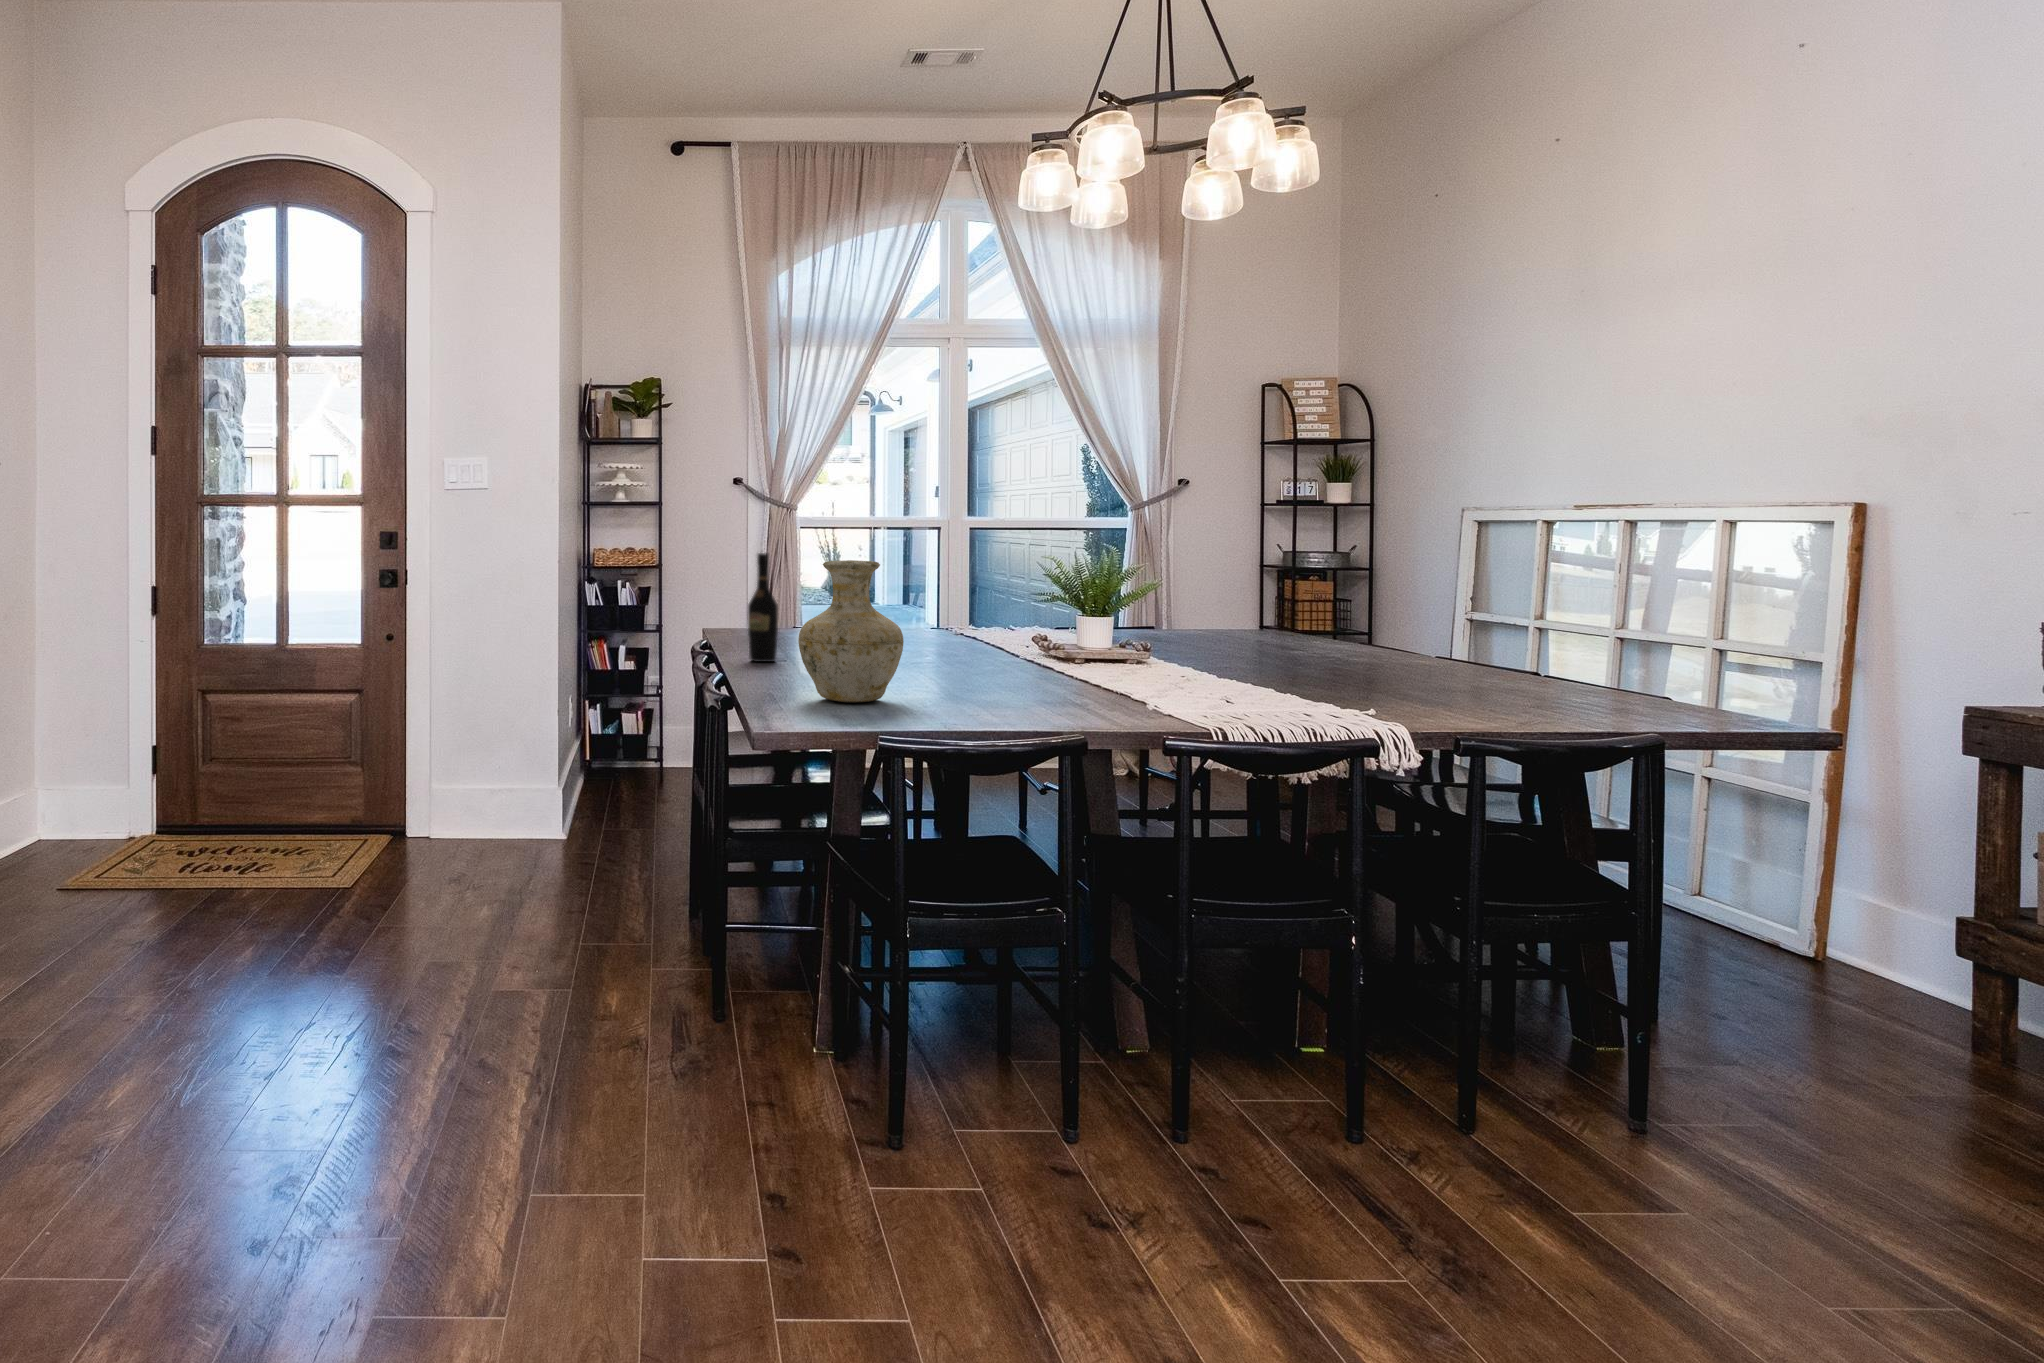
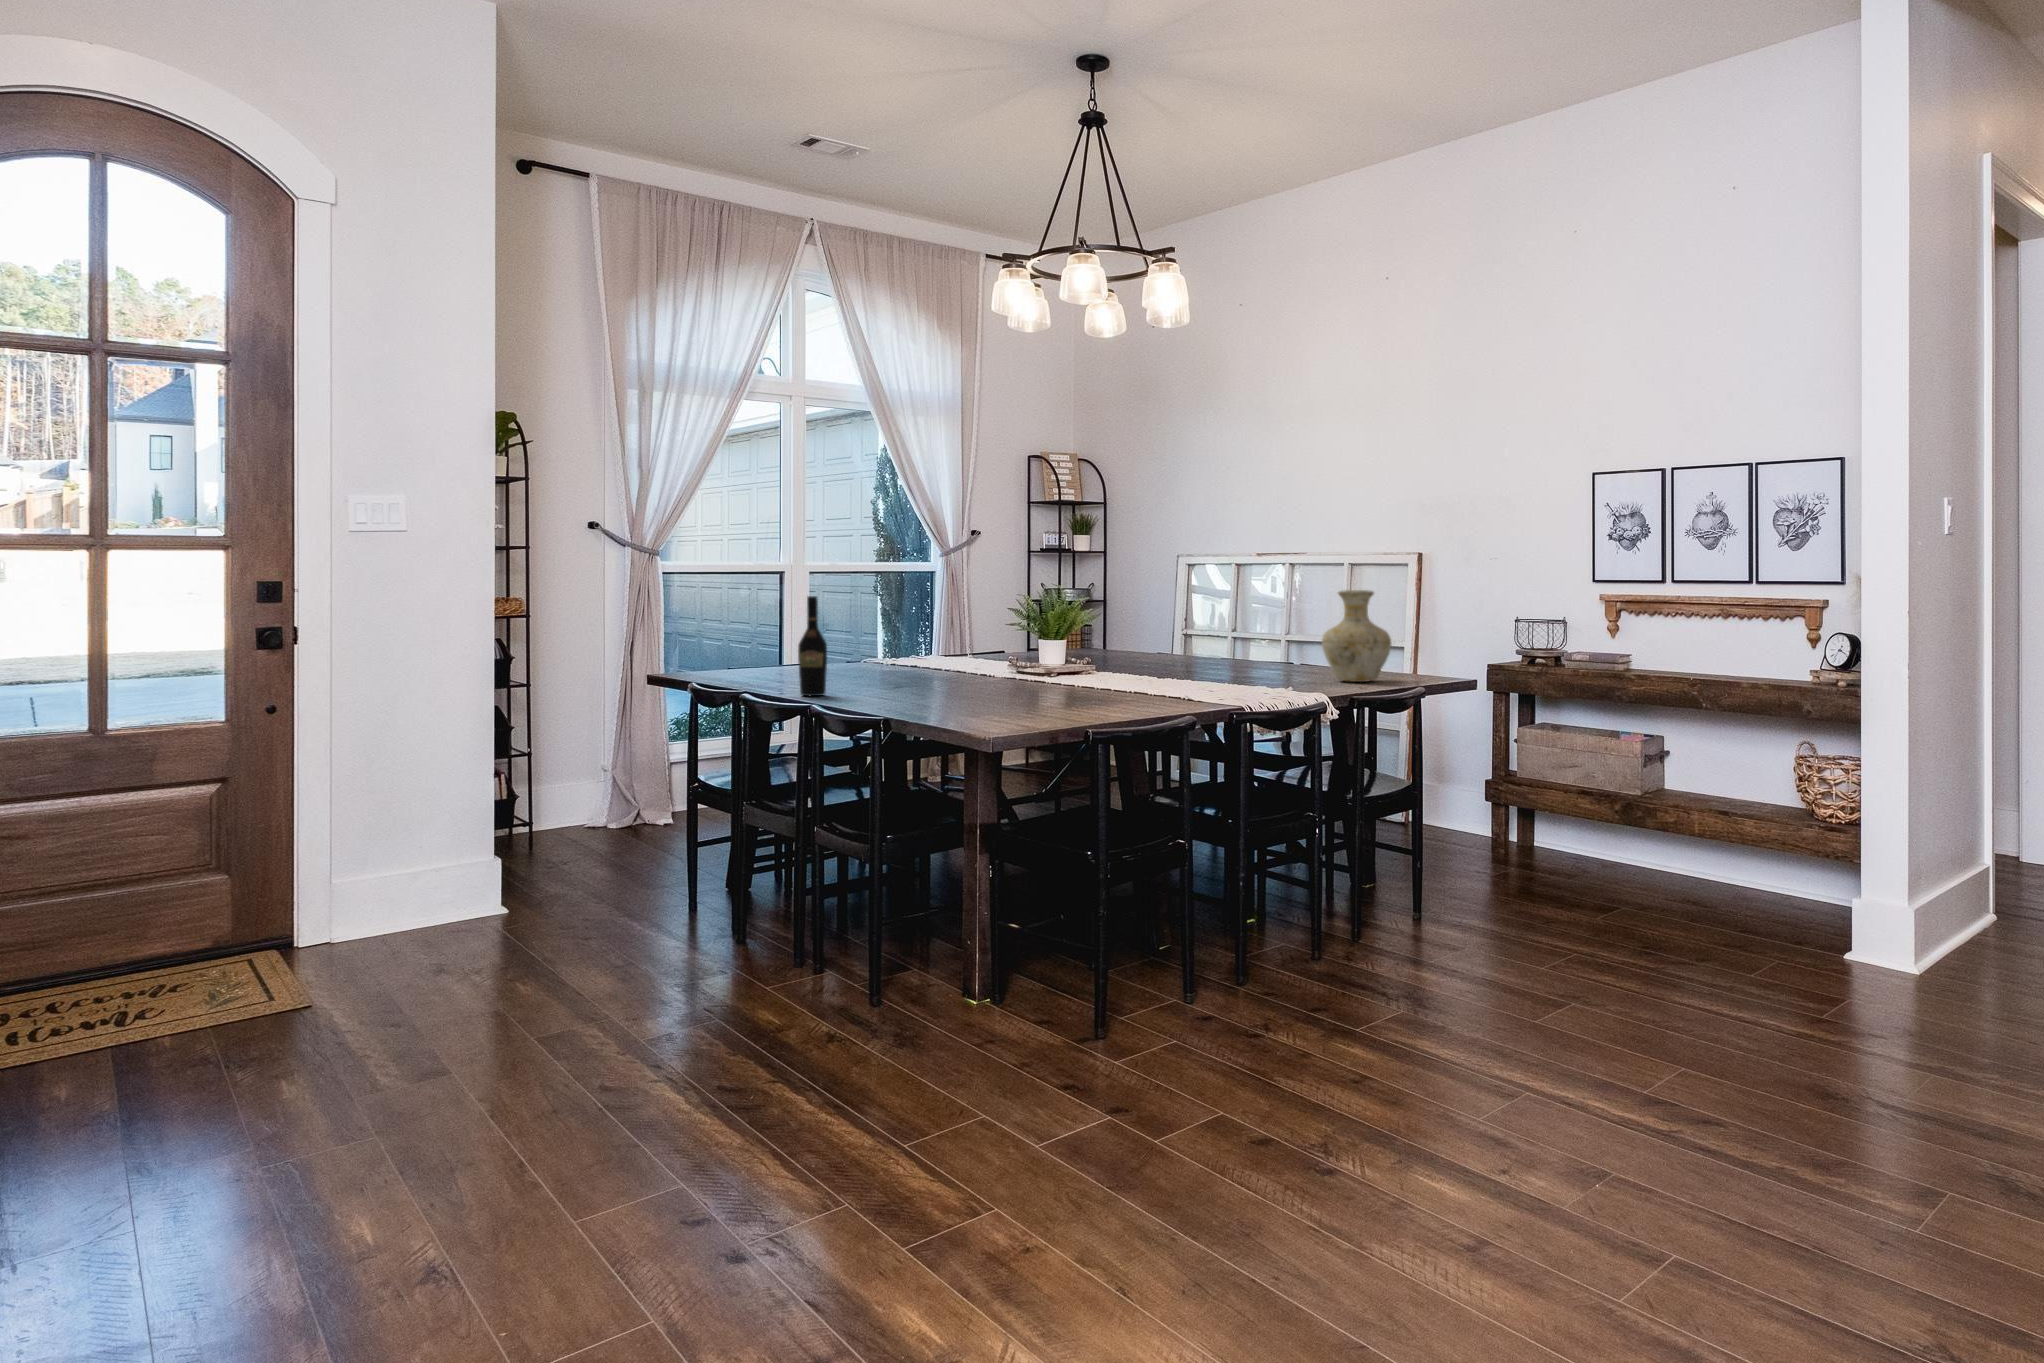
vase: present [798,560,904,702] -> present [1322,590,1391,682]

